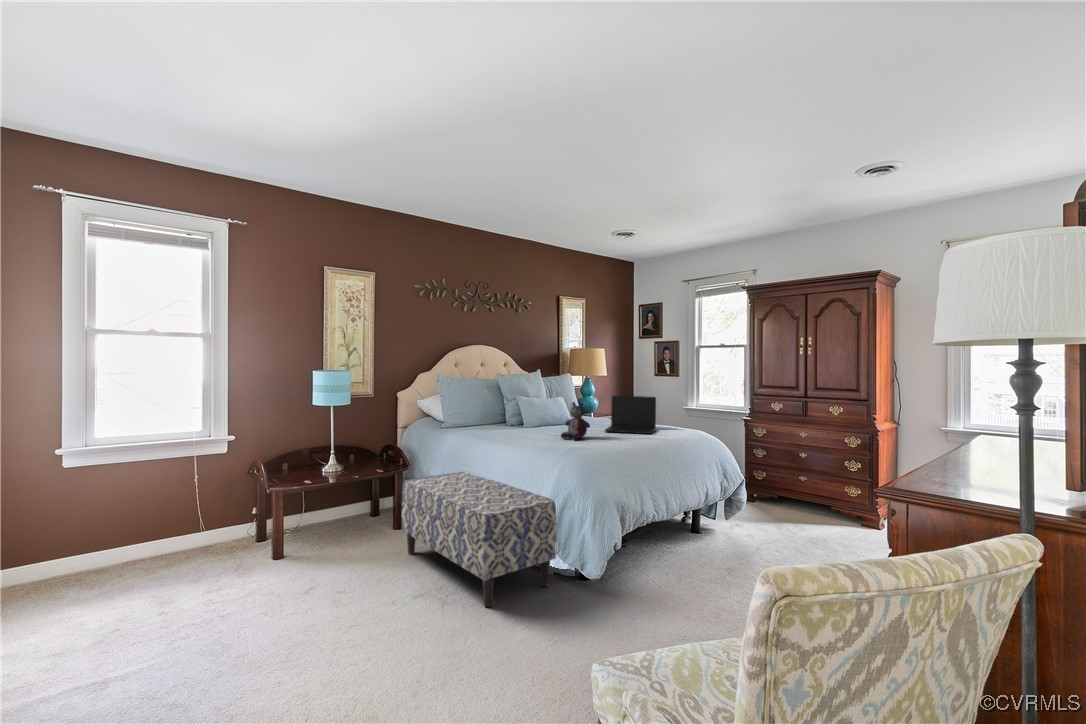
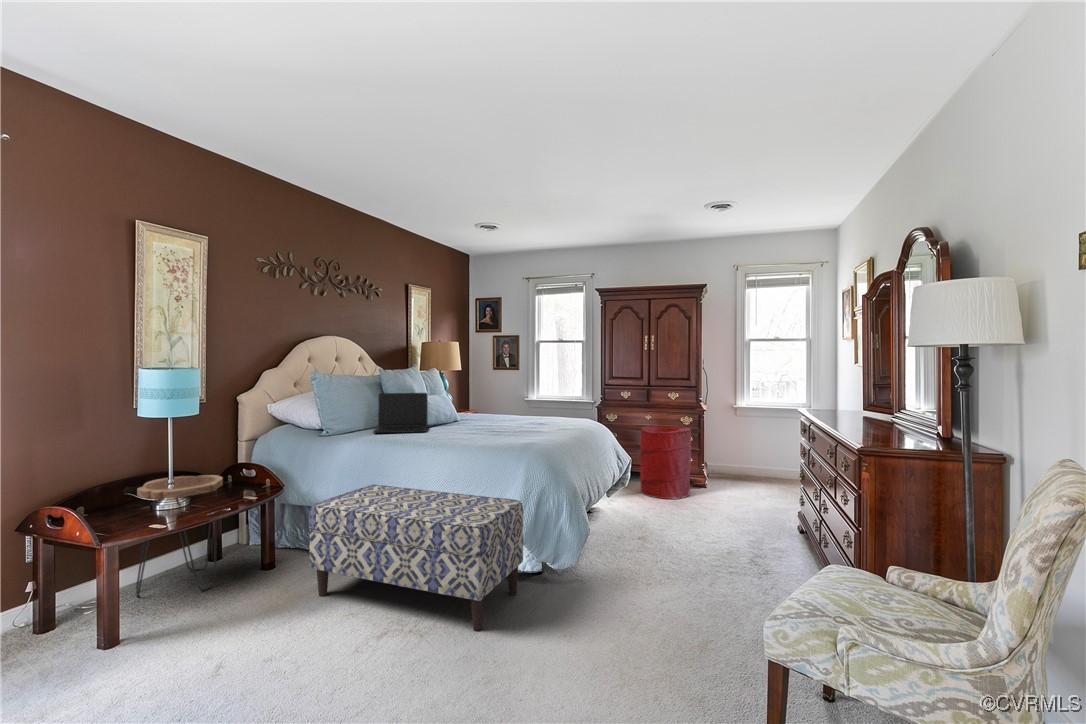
laptop: present [605,396,656,434] -> present [373,393,428,433]
stuffed bear: present [561,402,590,440] -> none [482,397,512,437]
laundry hamper: none [782,444,848,533] -> present [640,426,691,499]
side table: none [313,450,369,534] -> present [136,475,223,596]

